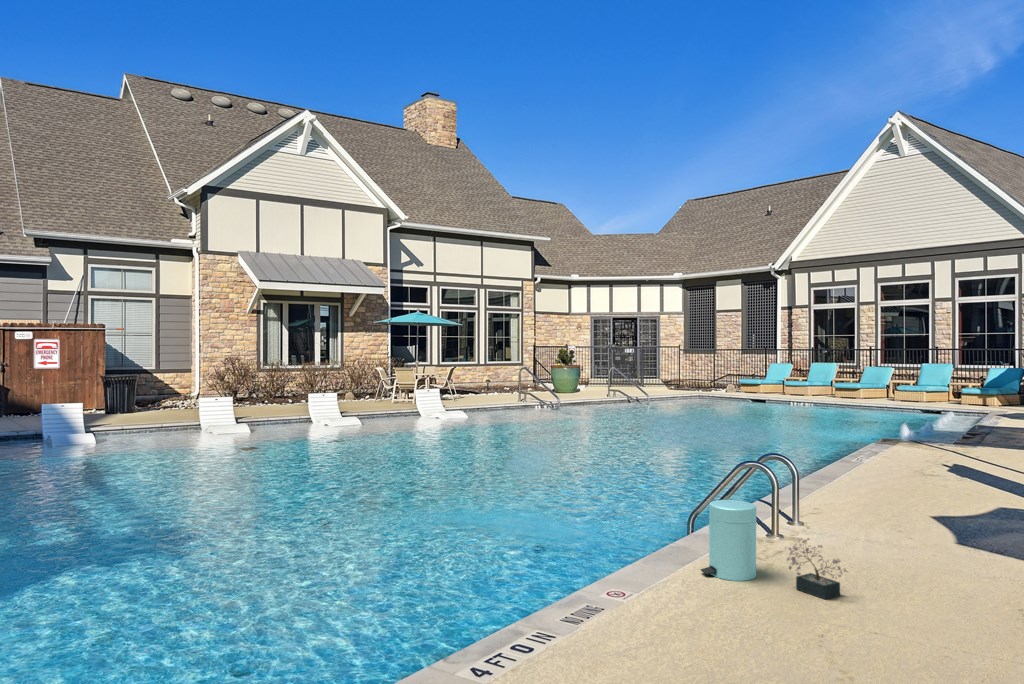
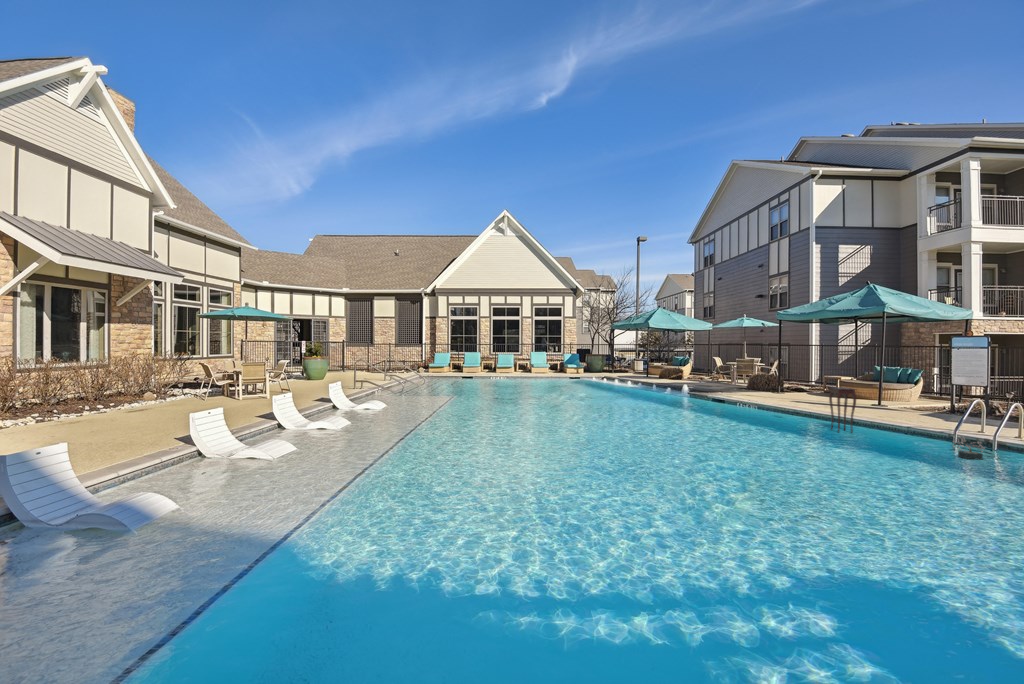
side table: none [866,430,921,531] -> present [829,387,856,432]
trash can: present [701,500,756,581] -> none [921,424,950,462]

